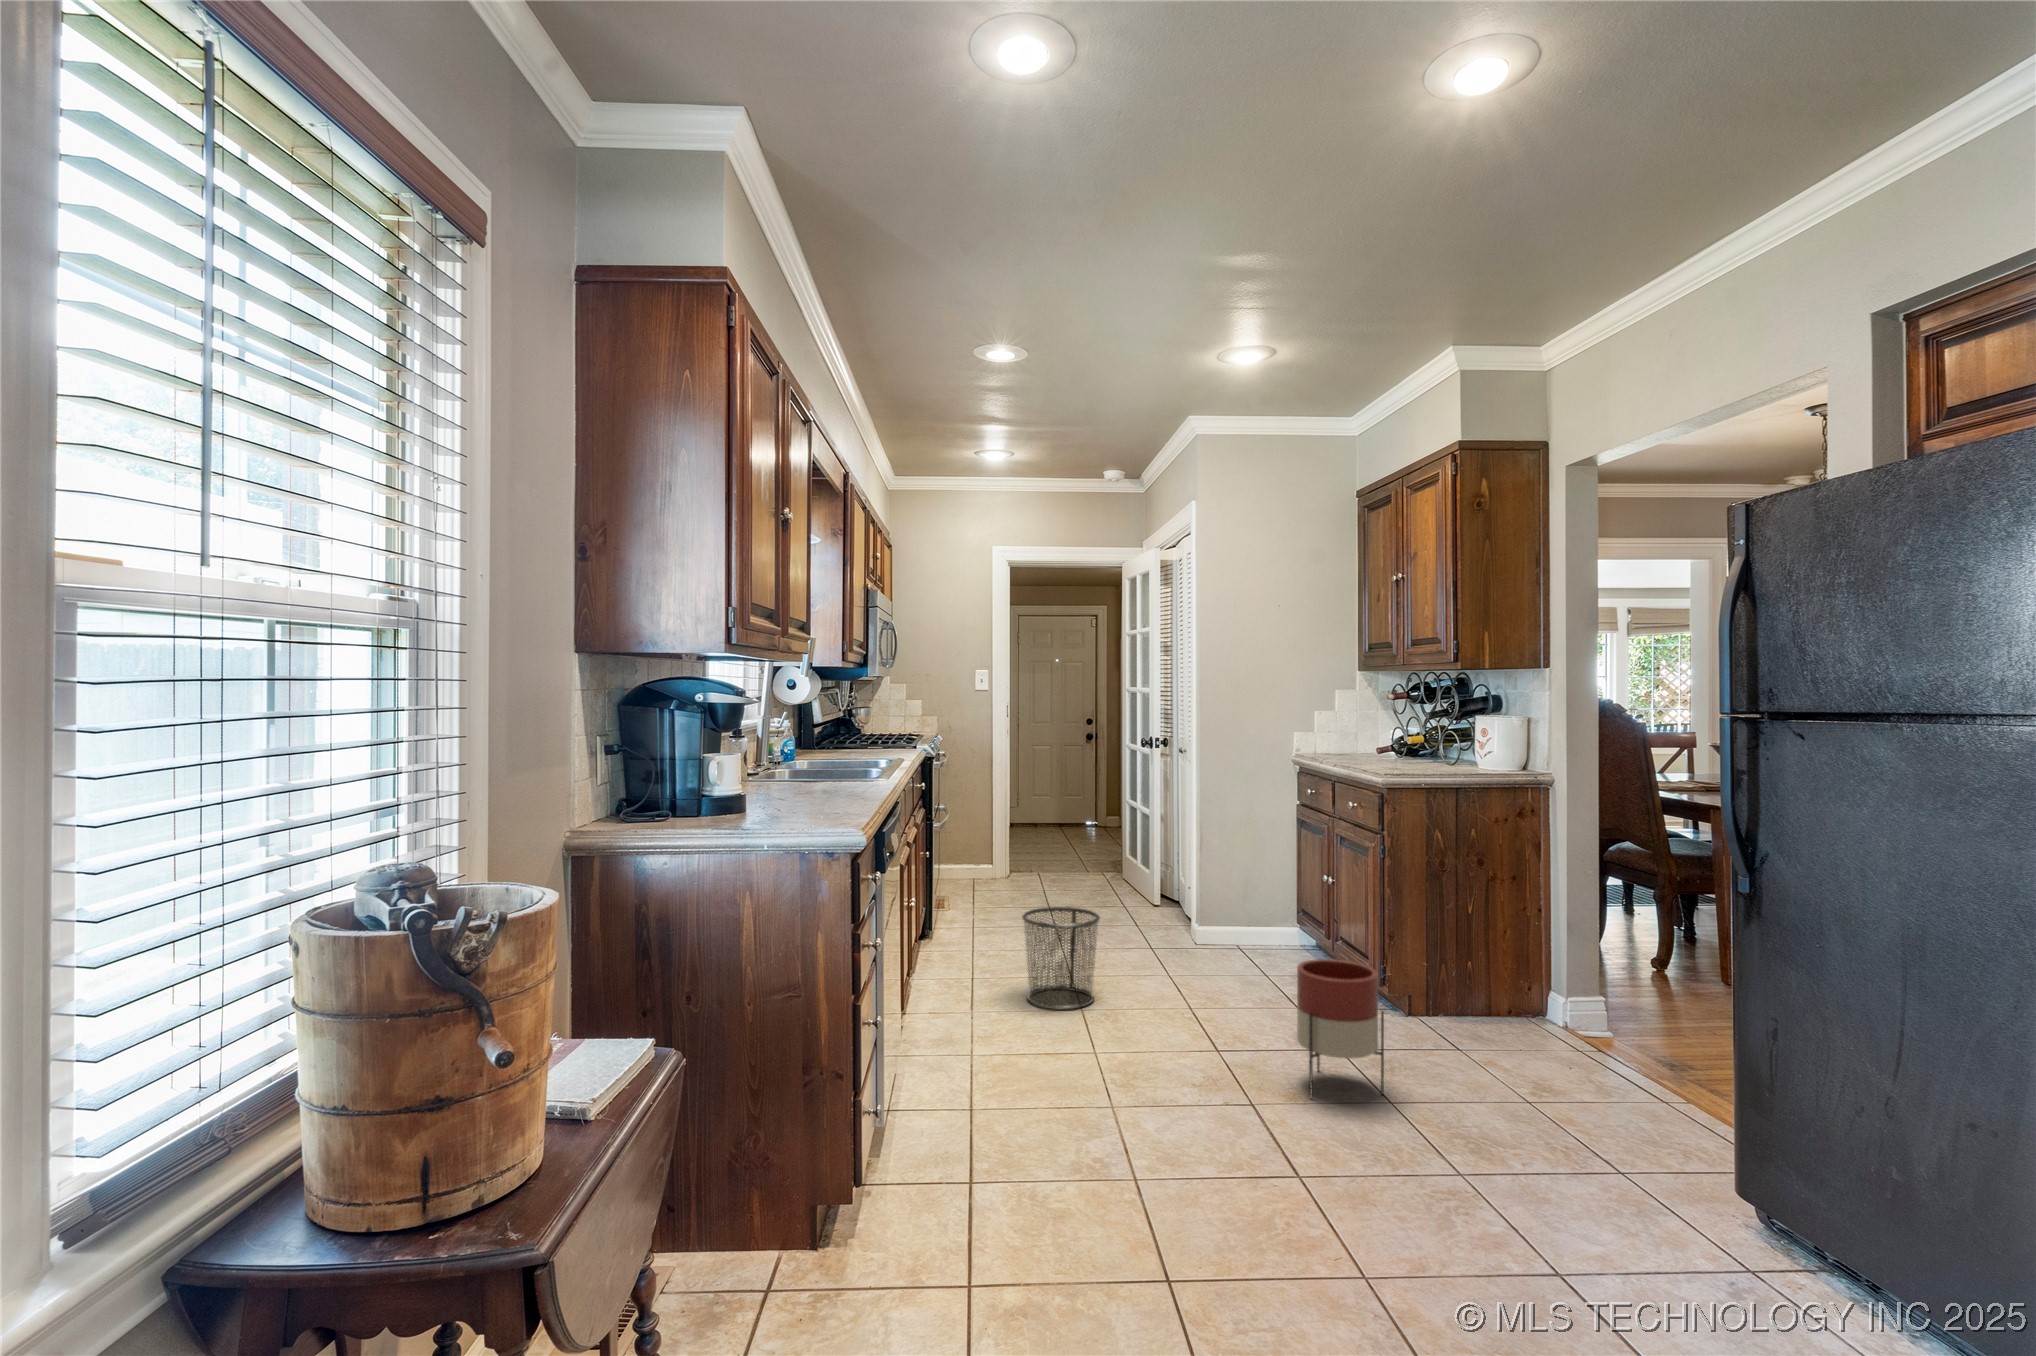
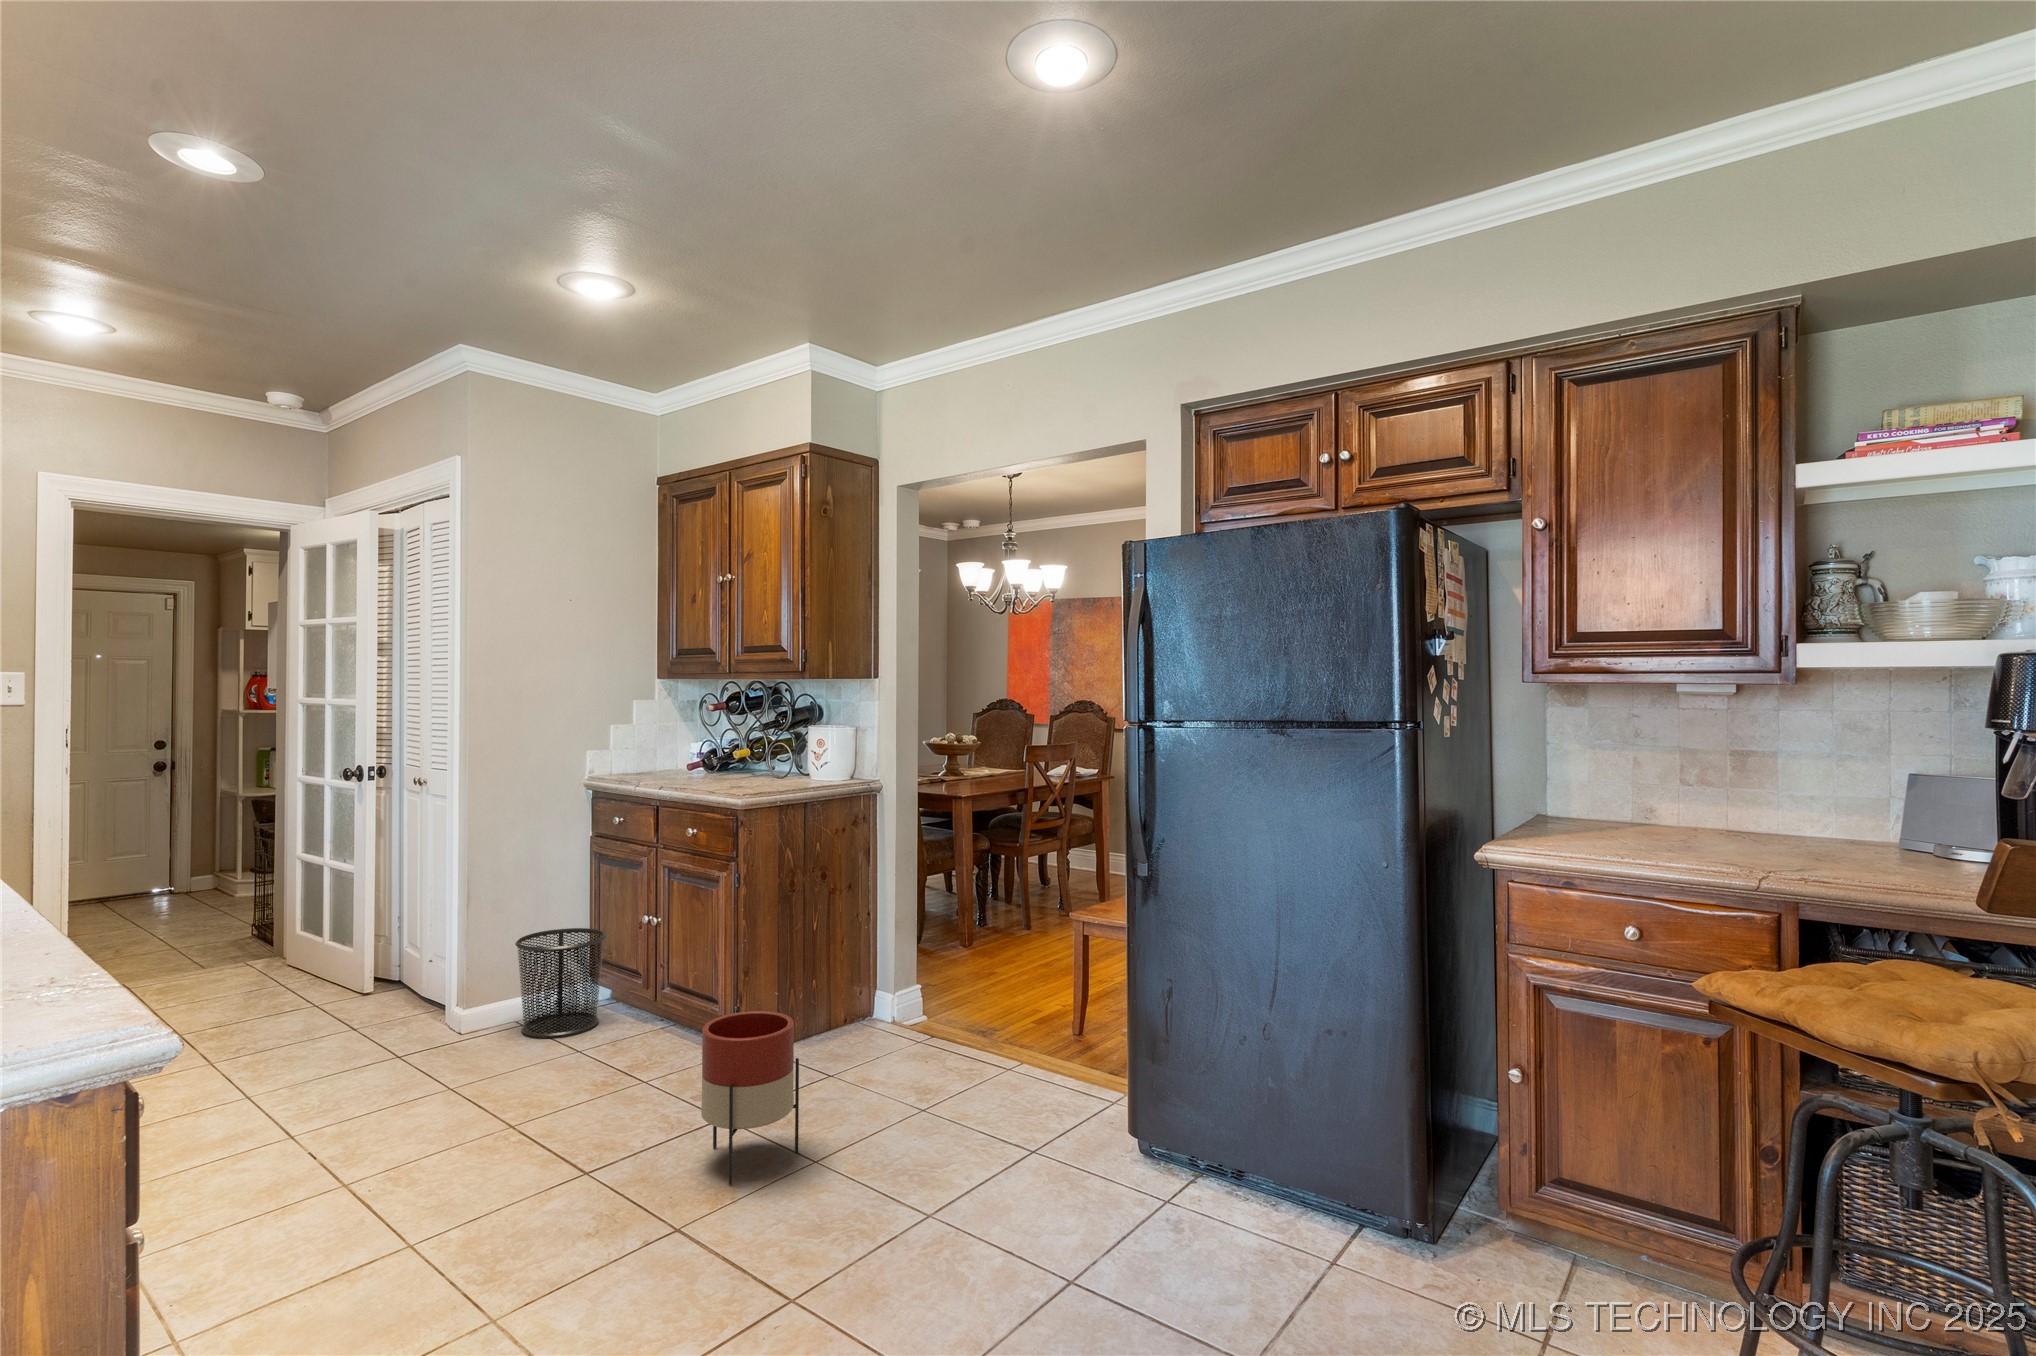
waste bin: present [1022,907,1100,1010] -> present [515,928,606,1038]

